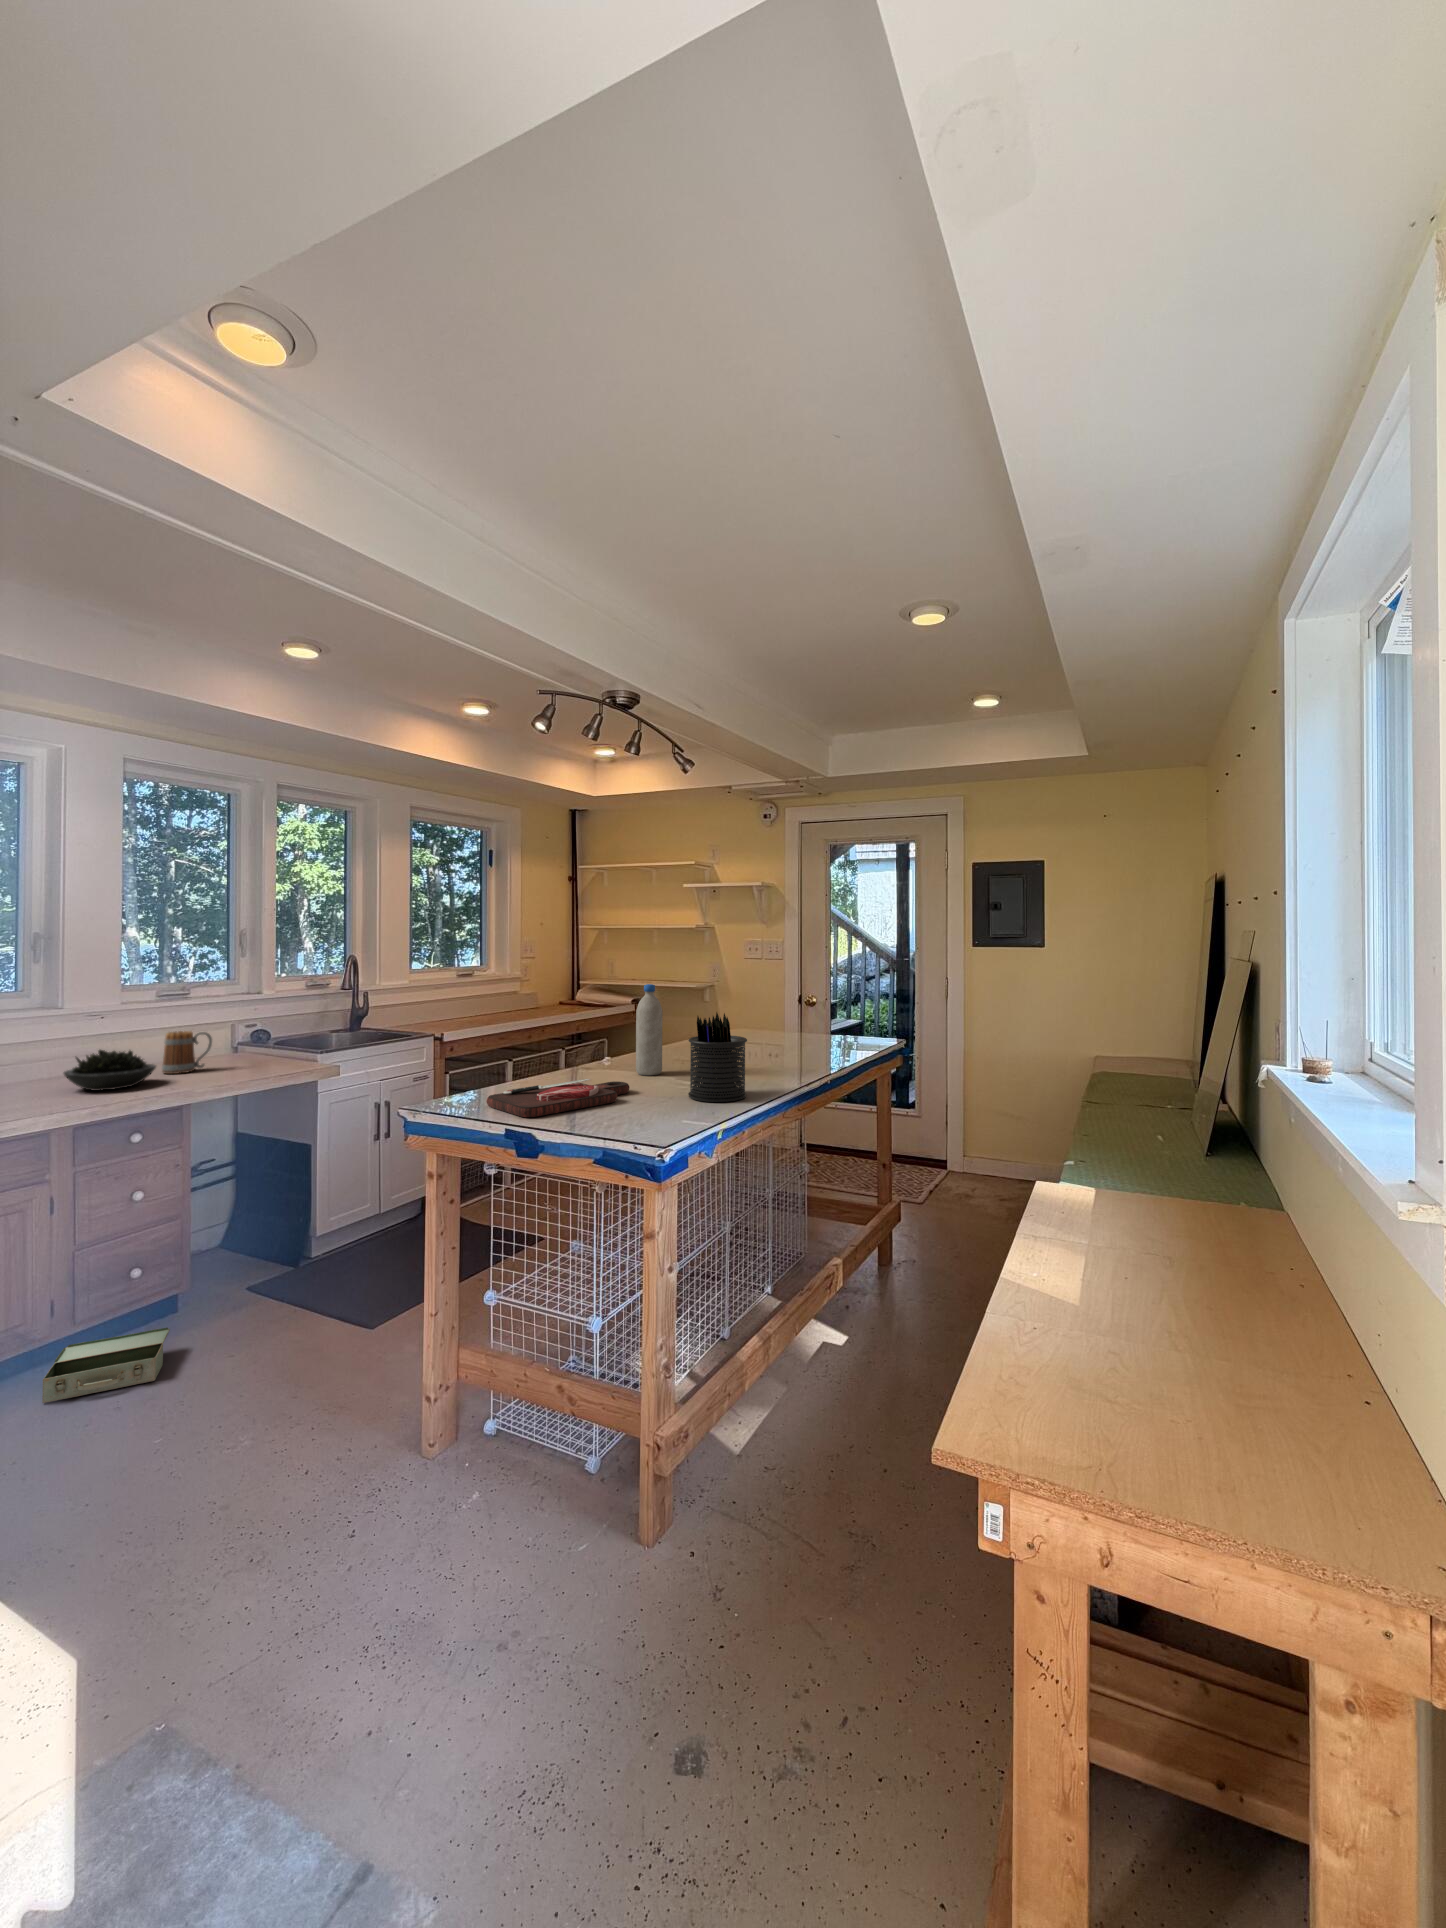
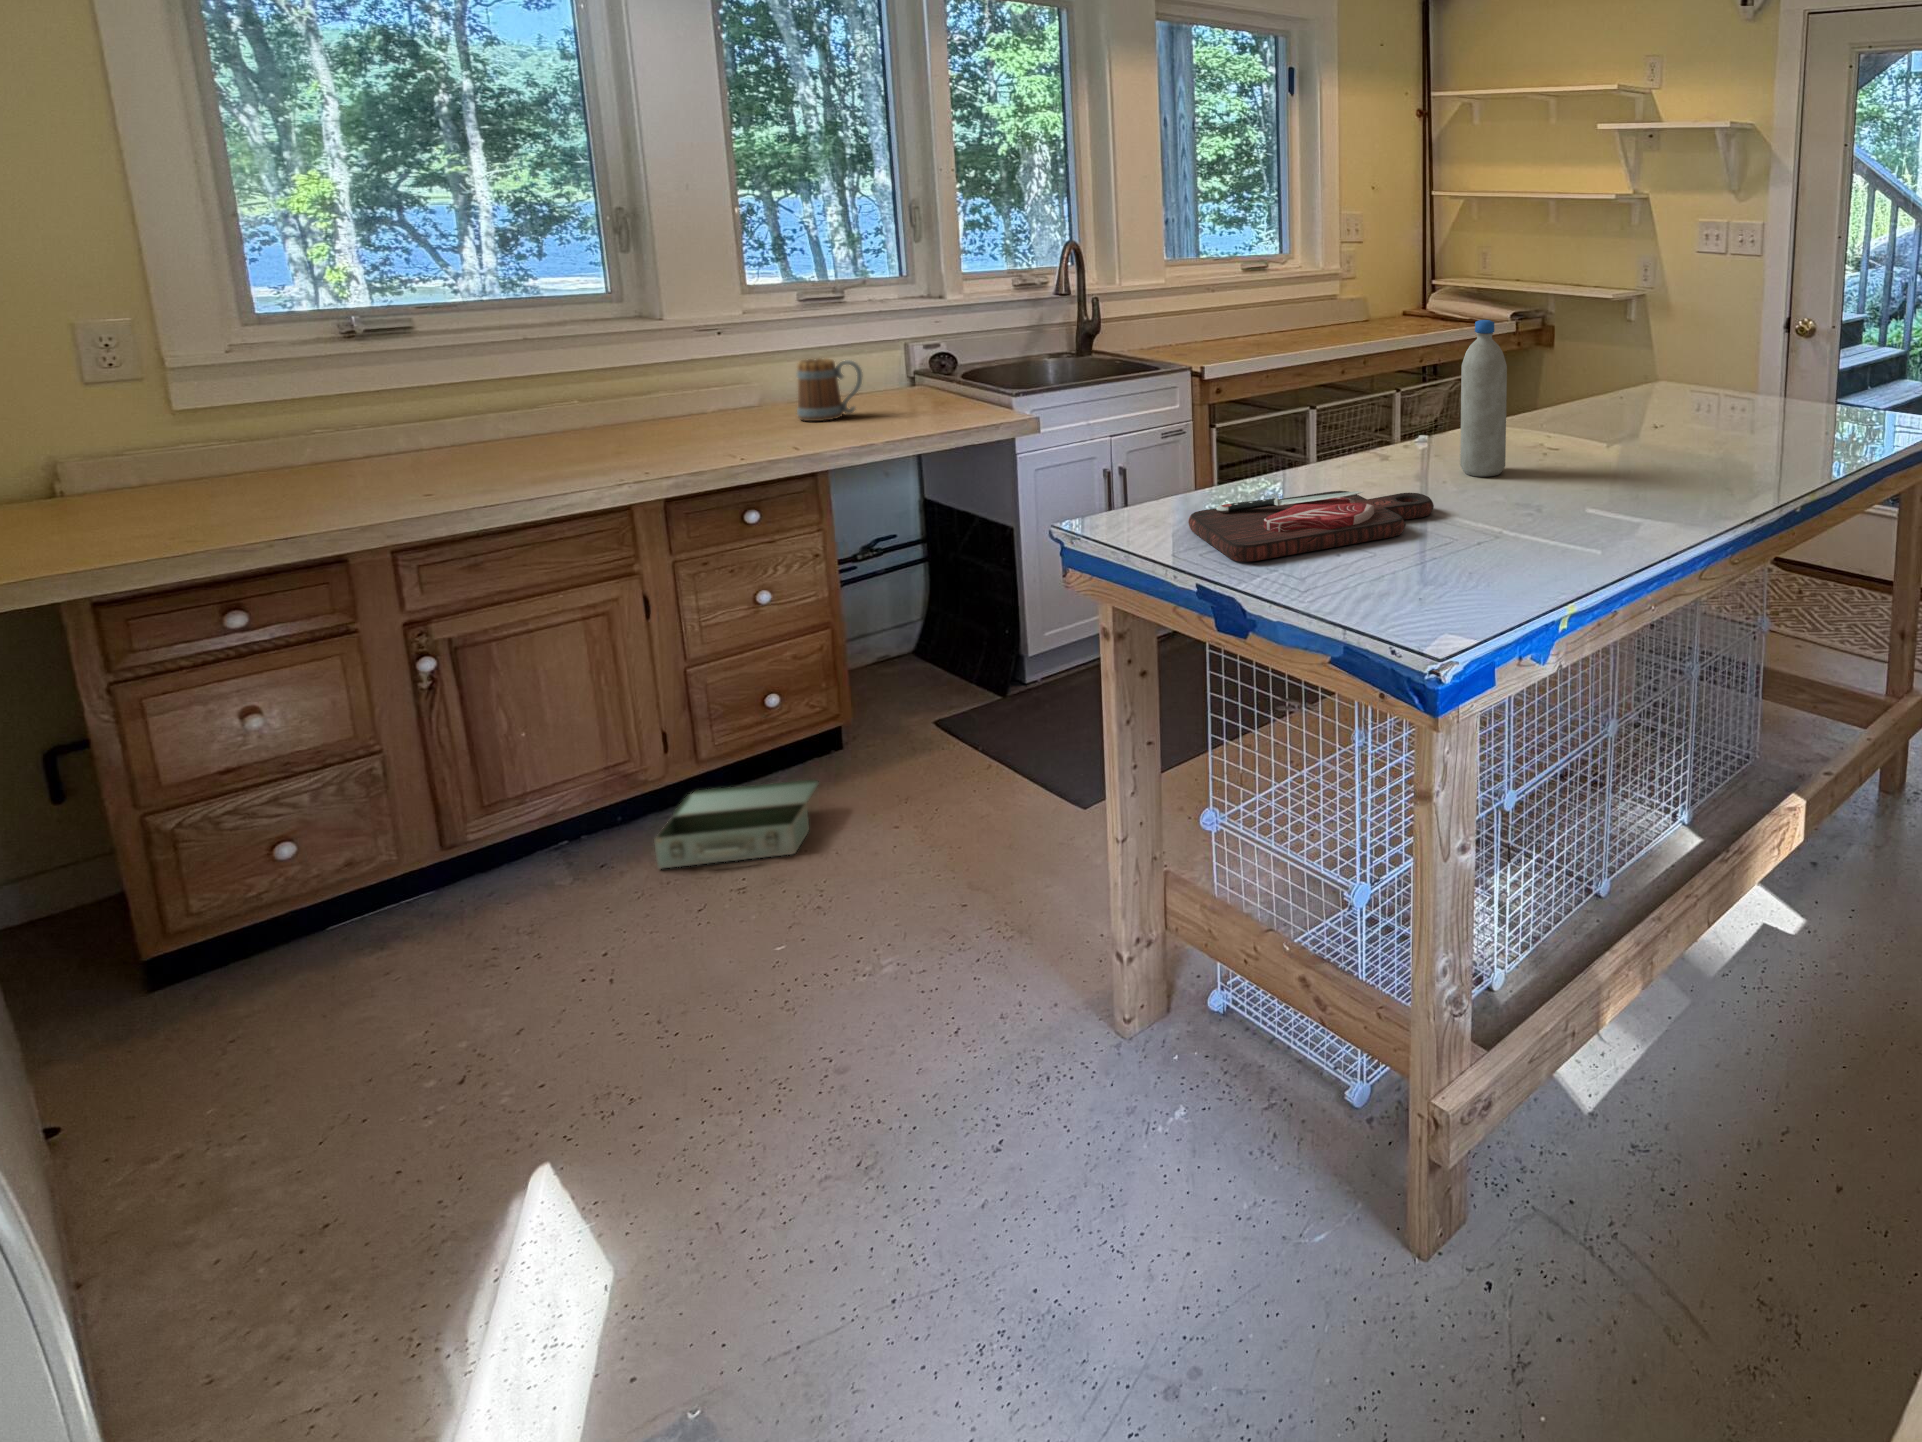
pen holder: present [688,1012,747,1102] -> none [1530,384,1639,549]
succulent plant: present [64,1050,156,1091] -> none [653,386,779,447]

